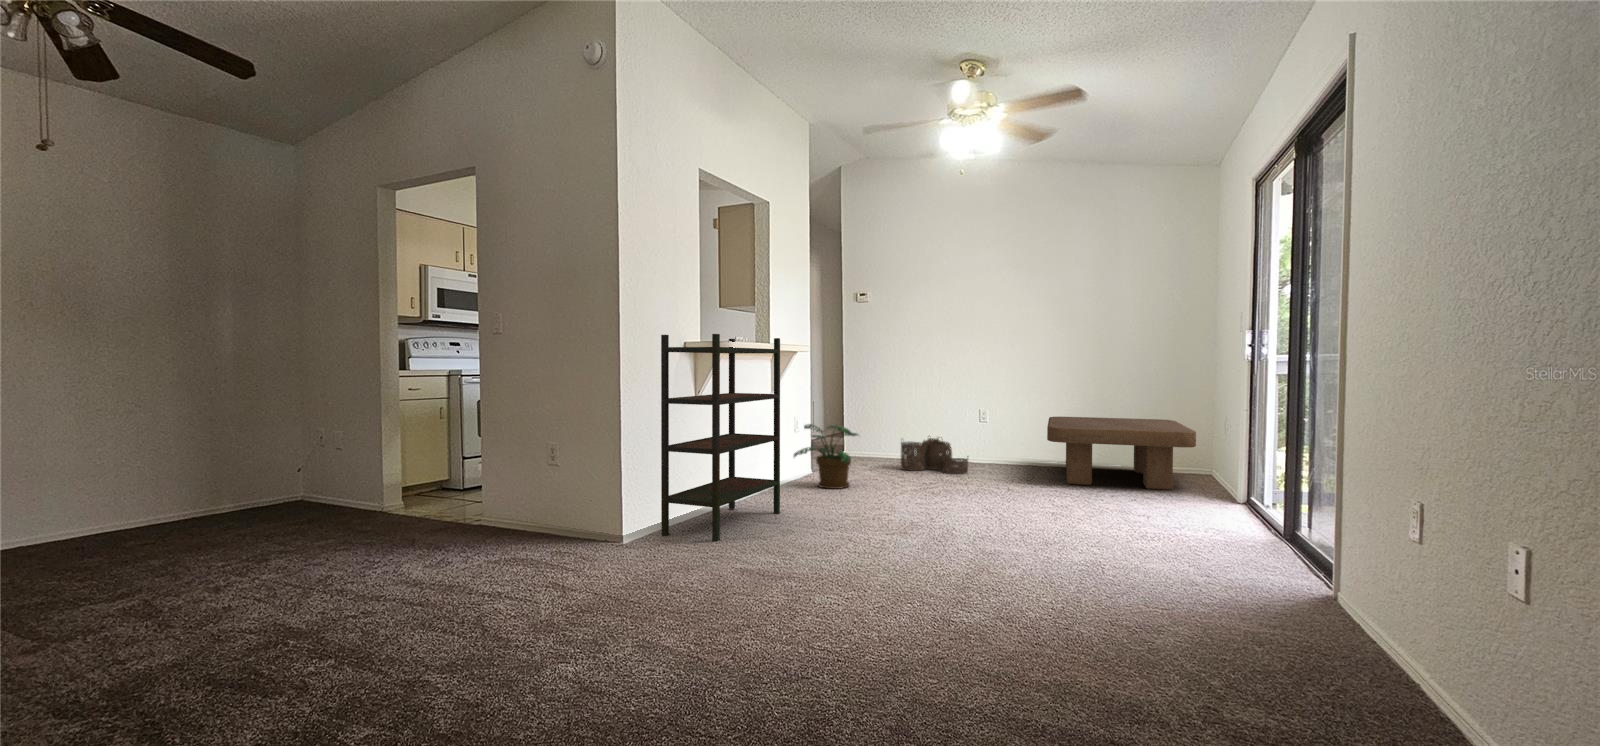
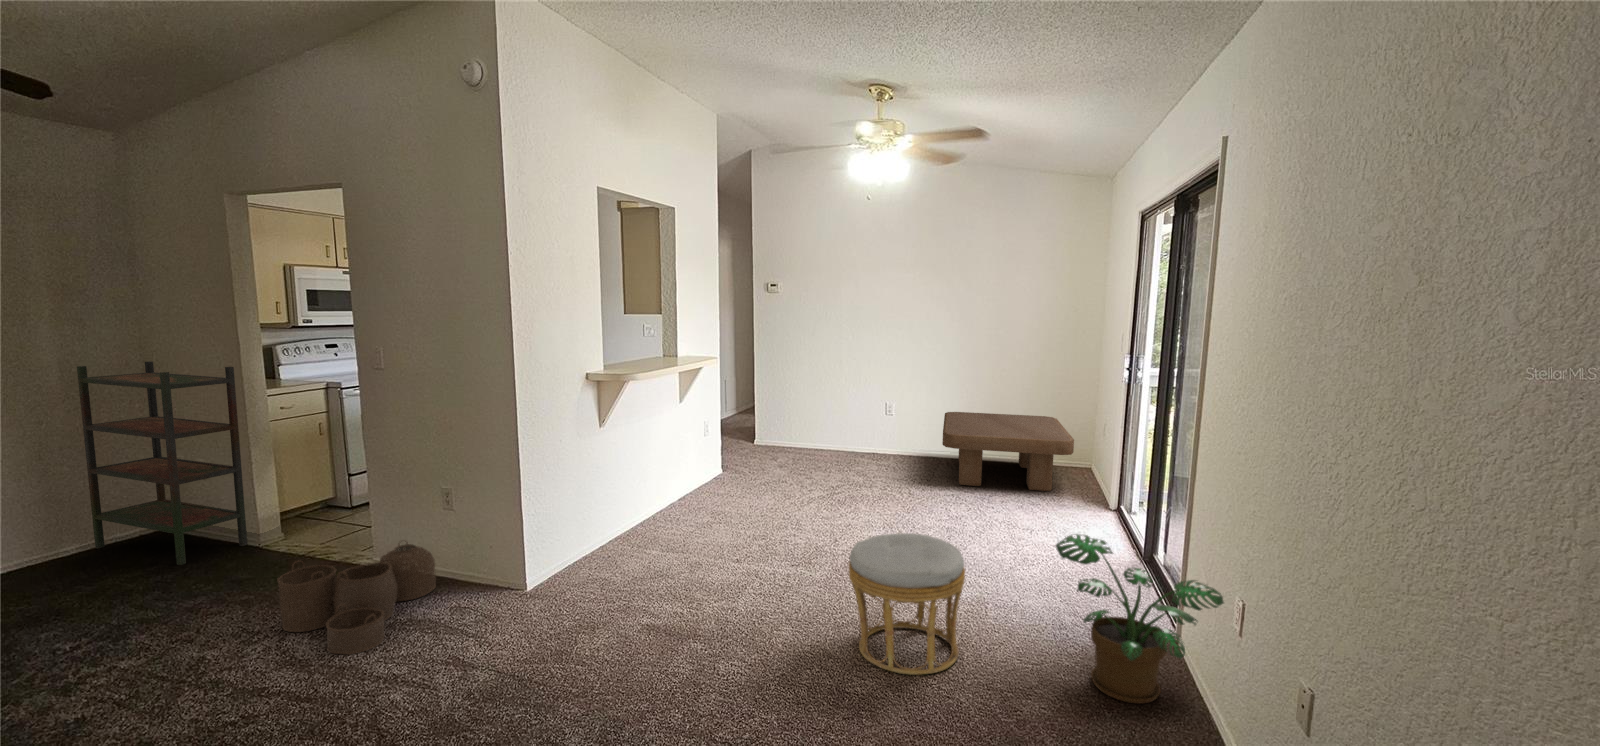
bookshelf: present [661,334,780,542] -> present [77,361,247,565]
potted plant: present [794,424,858,489] -> present [1056,534,1224,704]
woven basket: present [901,437,968,474] -> present [277,541,436,655]
ottoman: none [947,475,1075,611] -> present [849,533,965,675]

